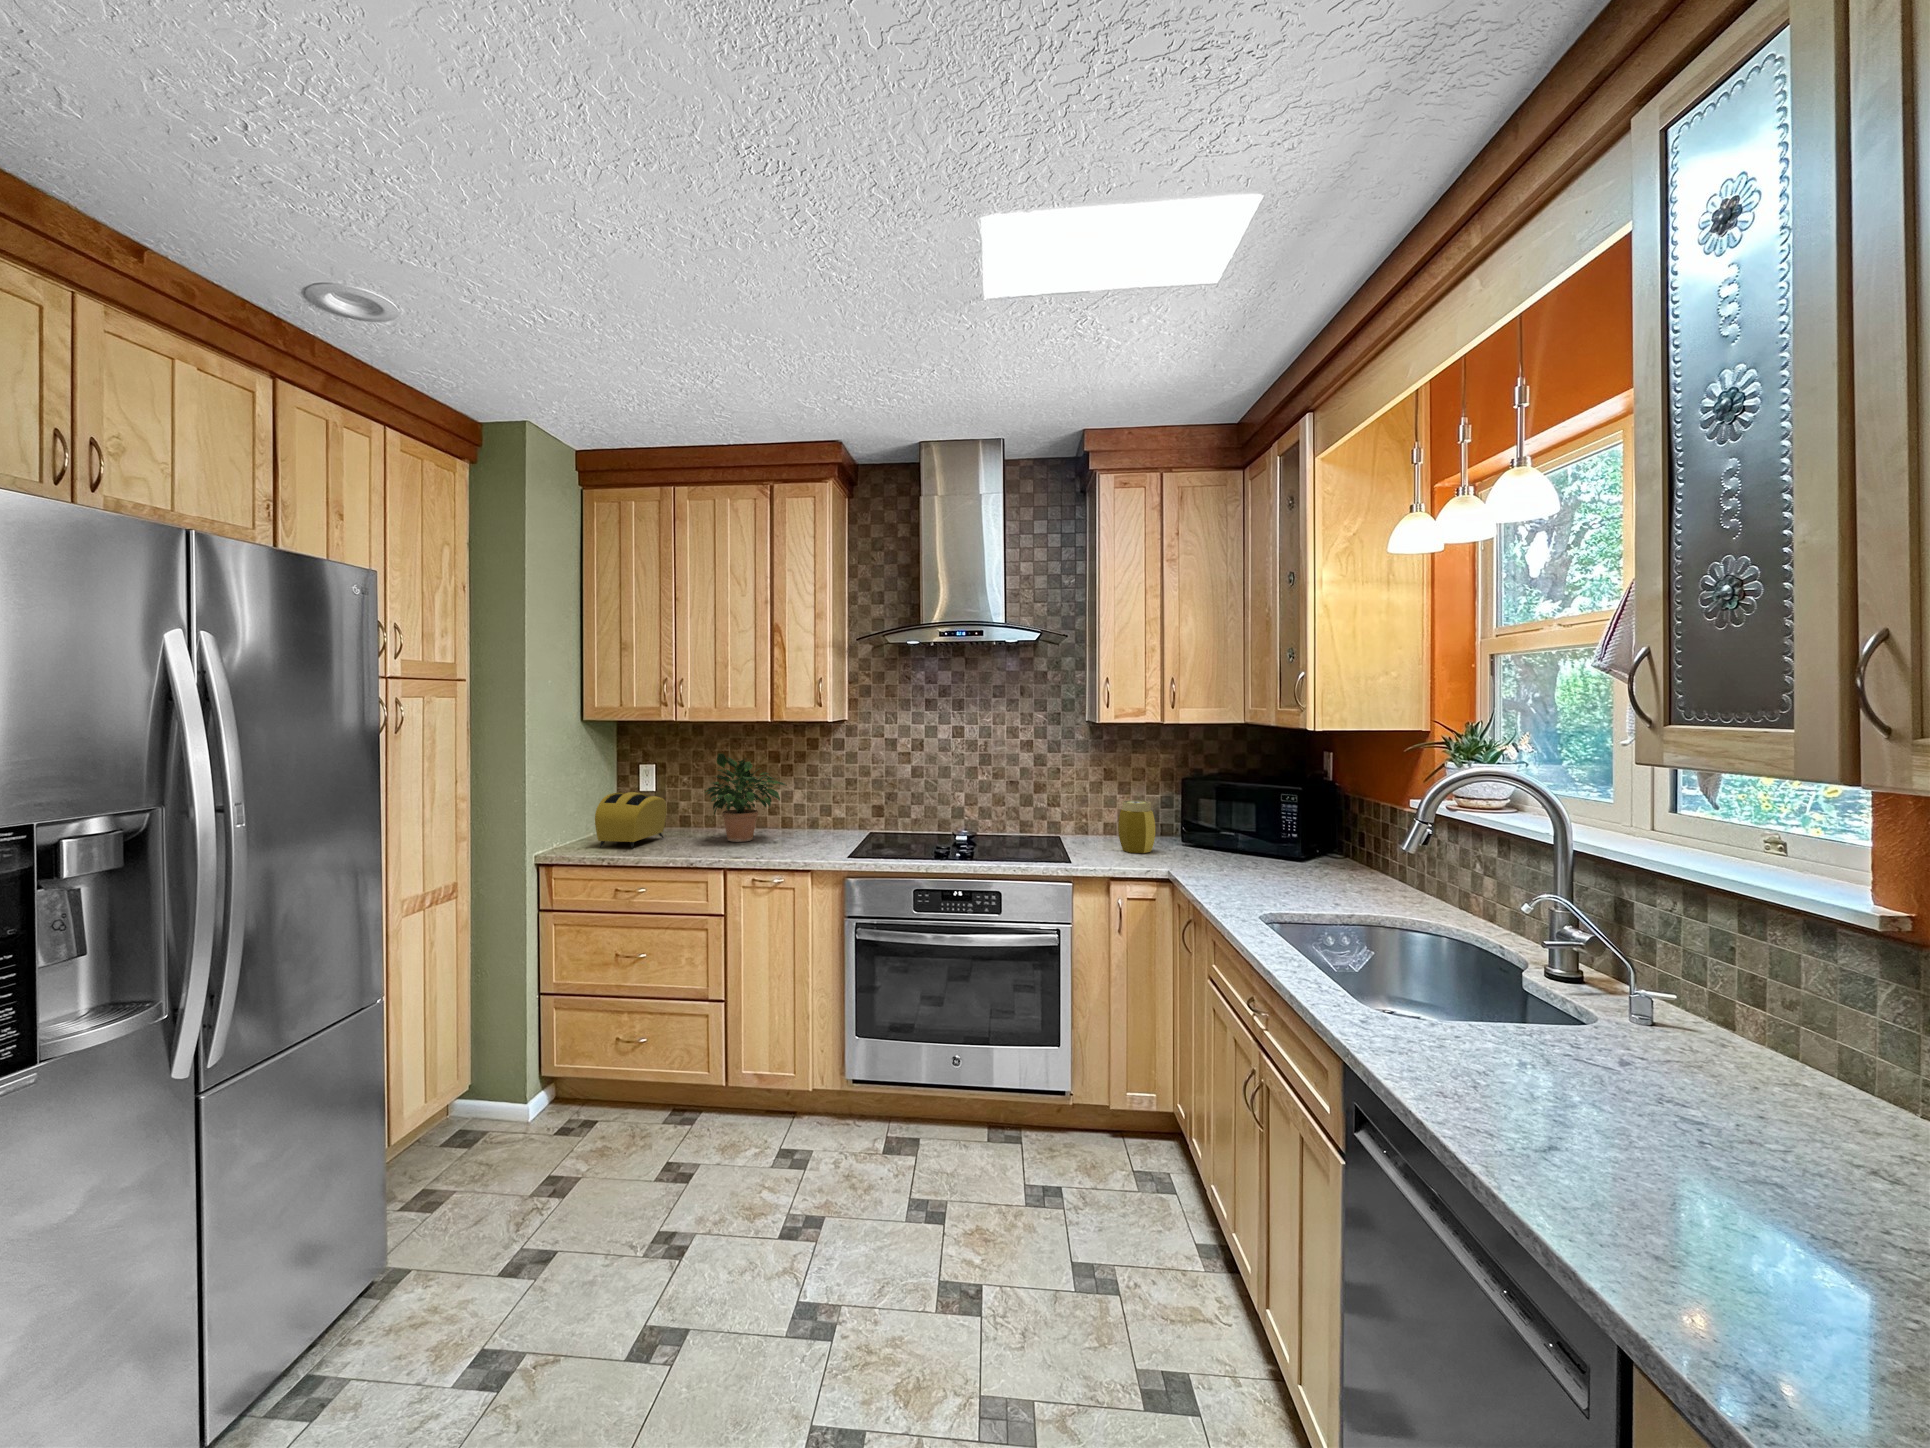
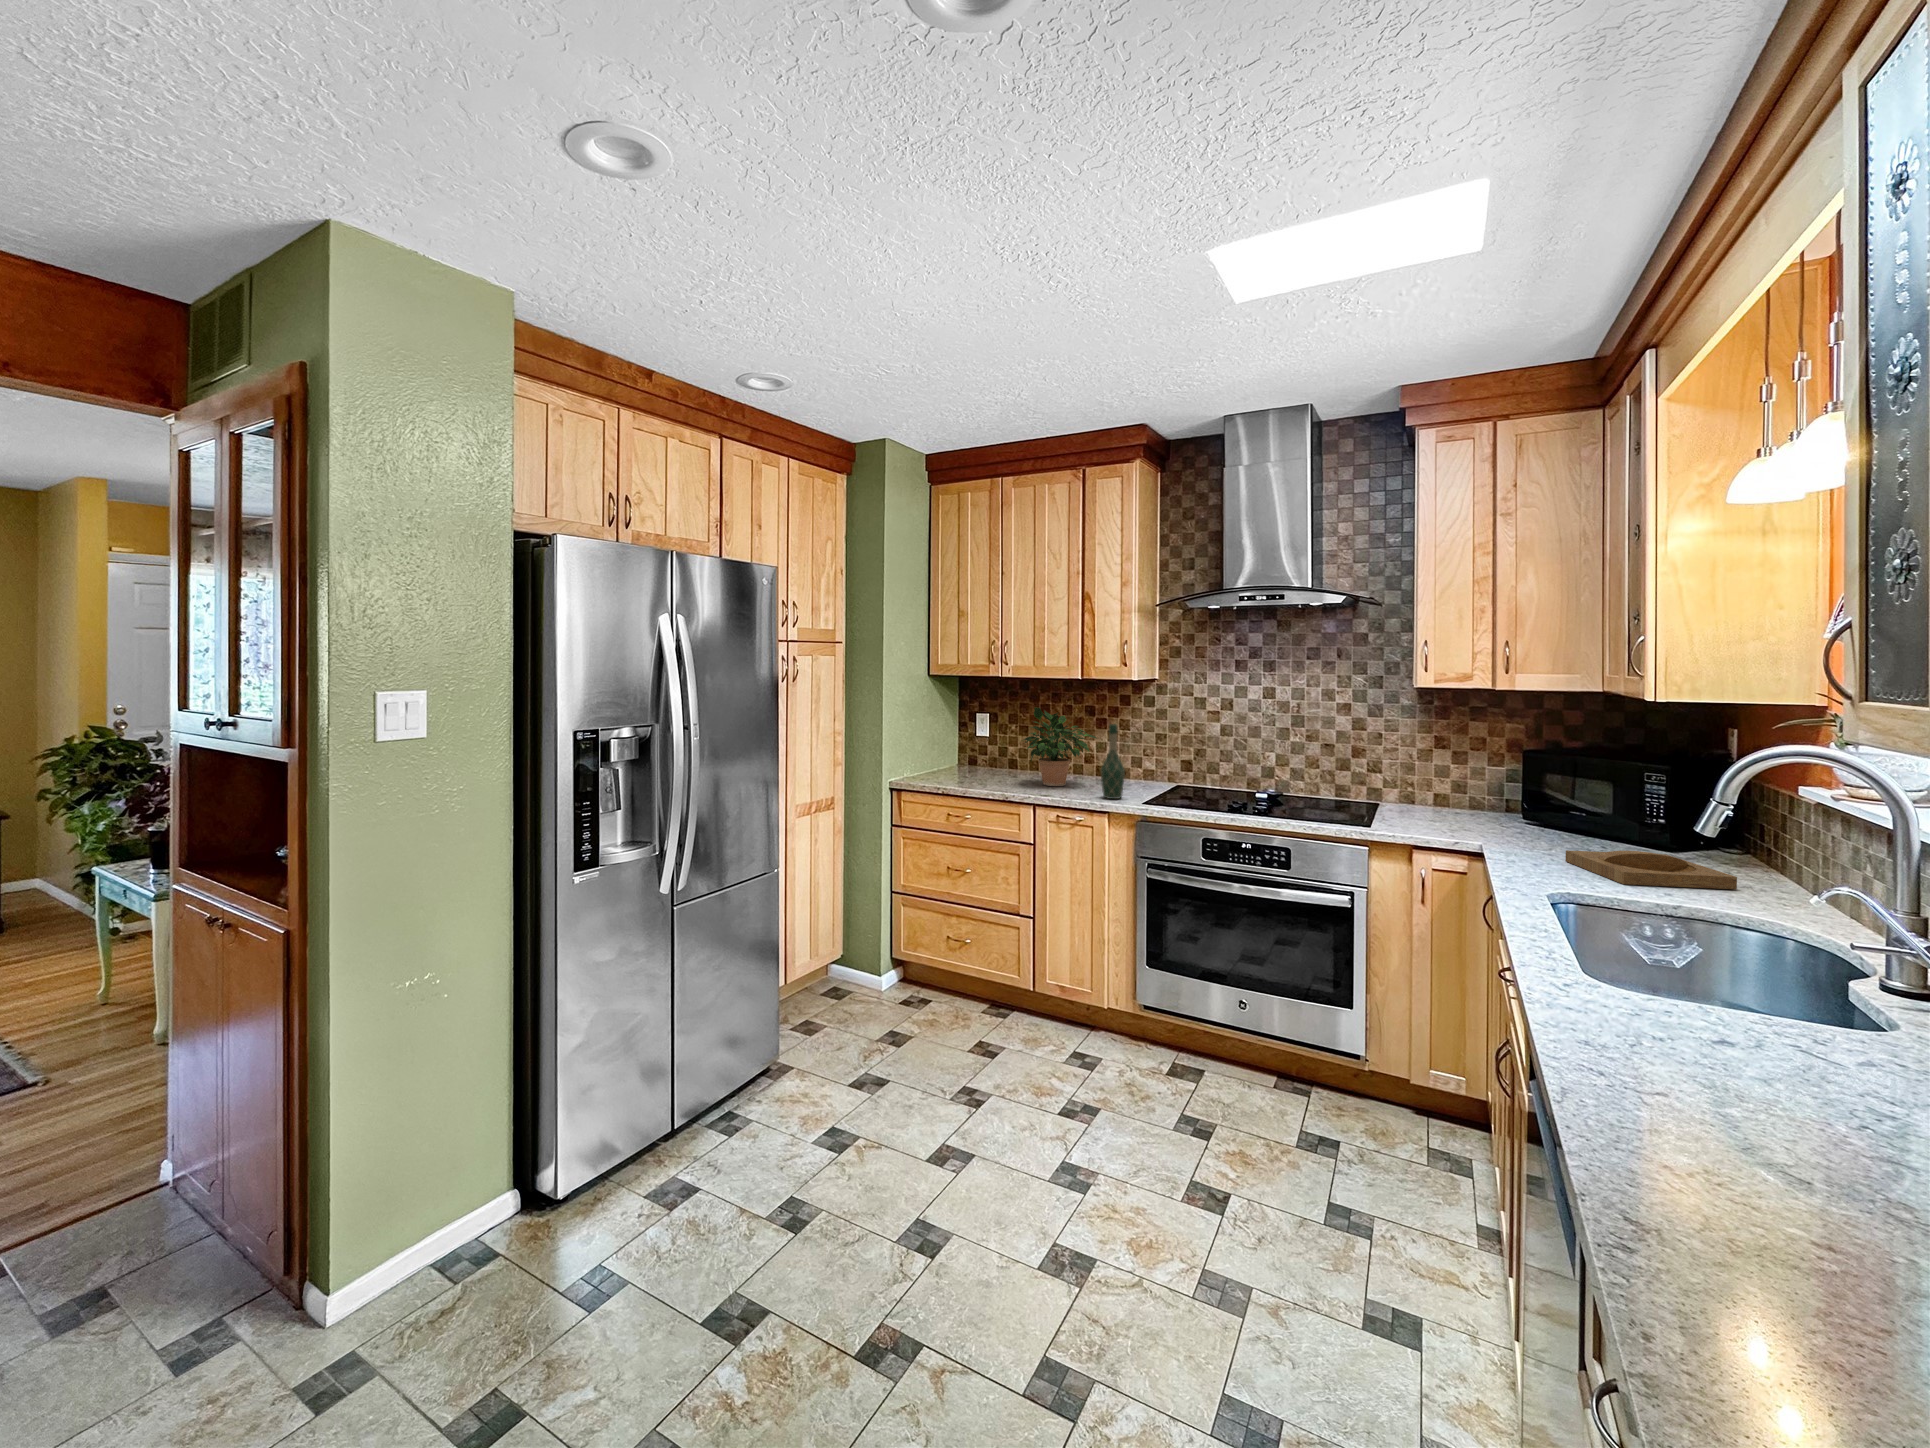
wine bottle: none [798,769,824,852] -> present [1101,724,1125,799]
toaster: present [595,792,667,848] -> none [934,738,993,785]
jar: present [1118,800,1155,853] -> none [1443,771,1489,828]
tray: none [1233,864,1361,896] -> present [1565,850,1737,889]

